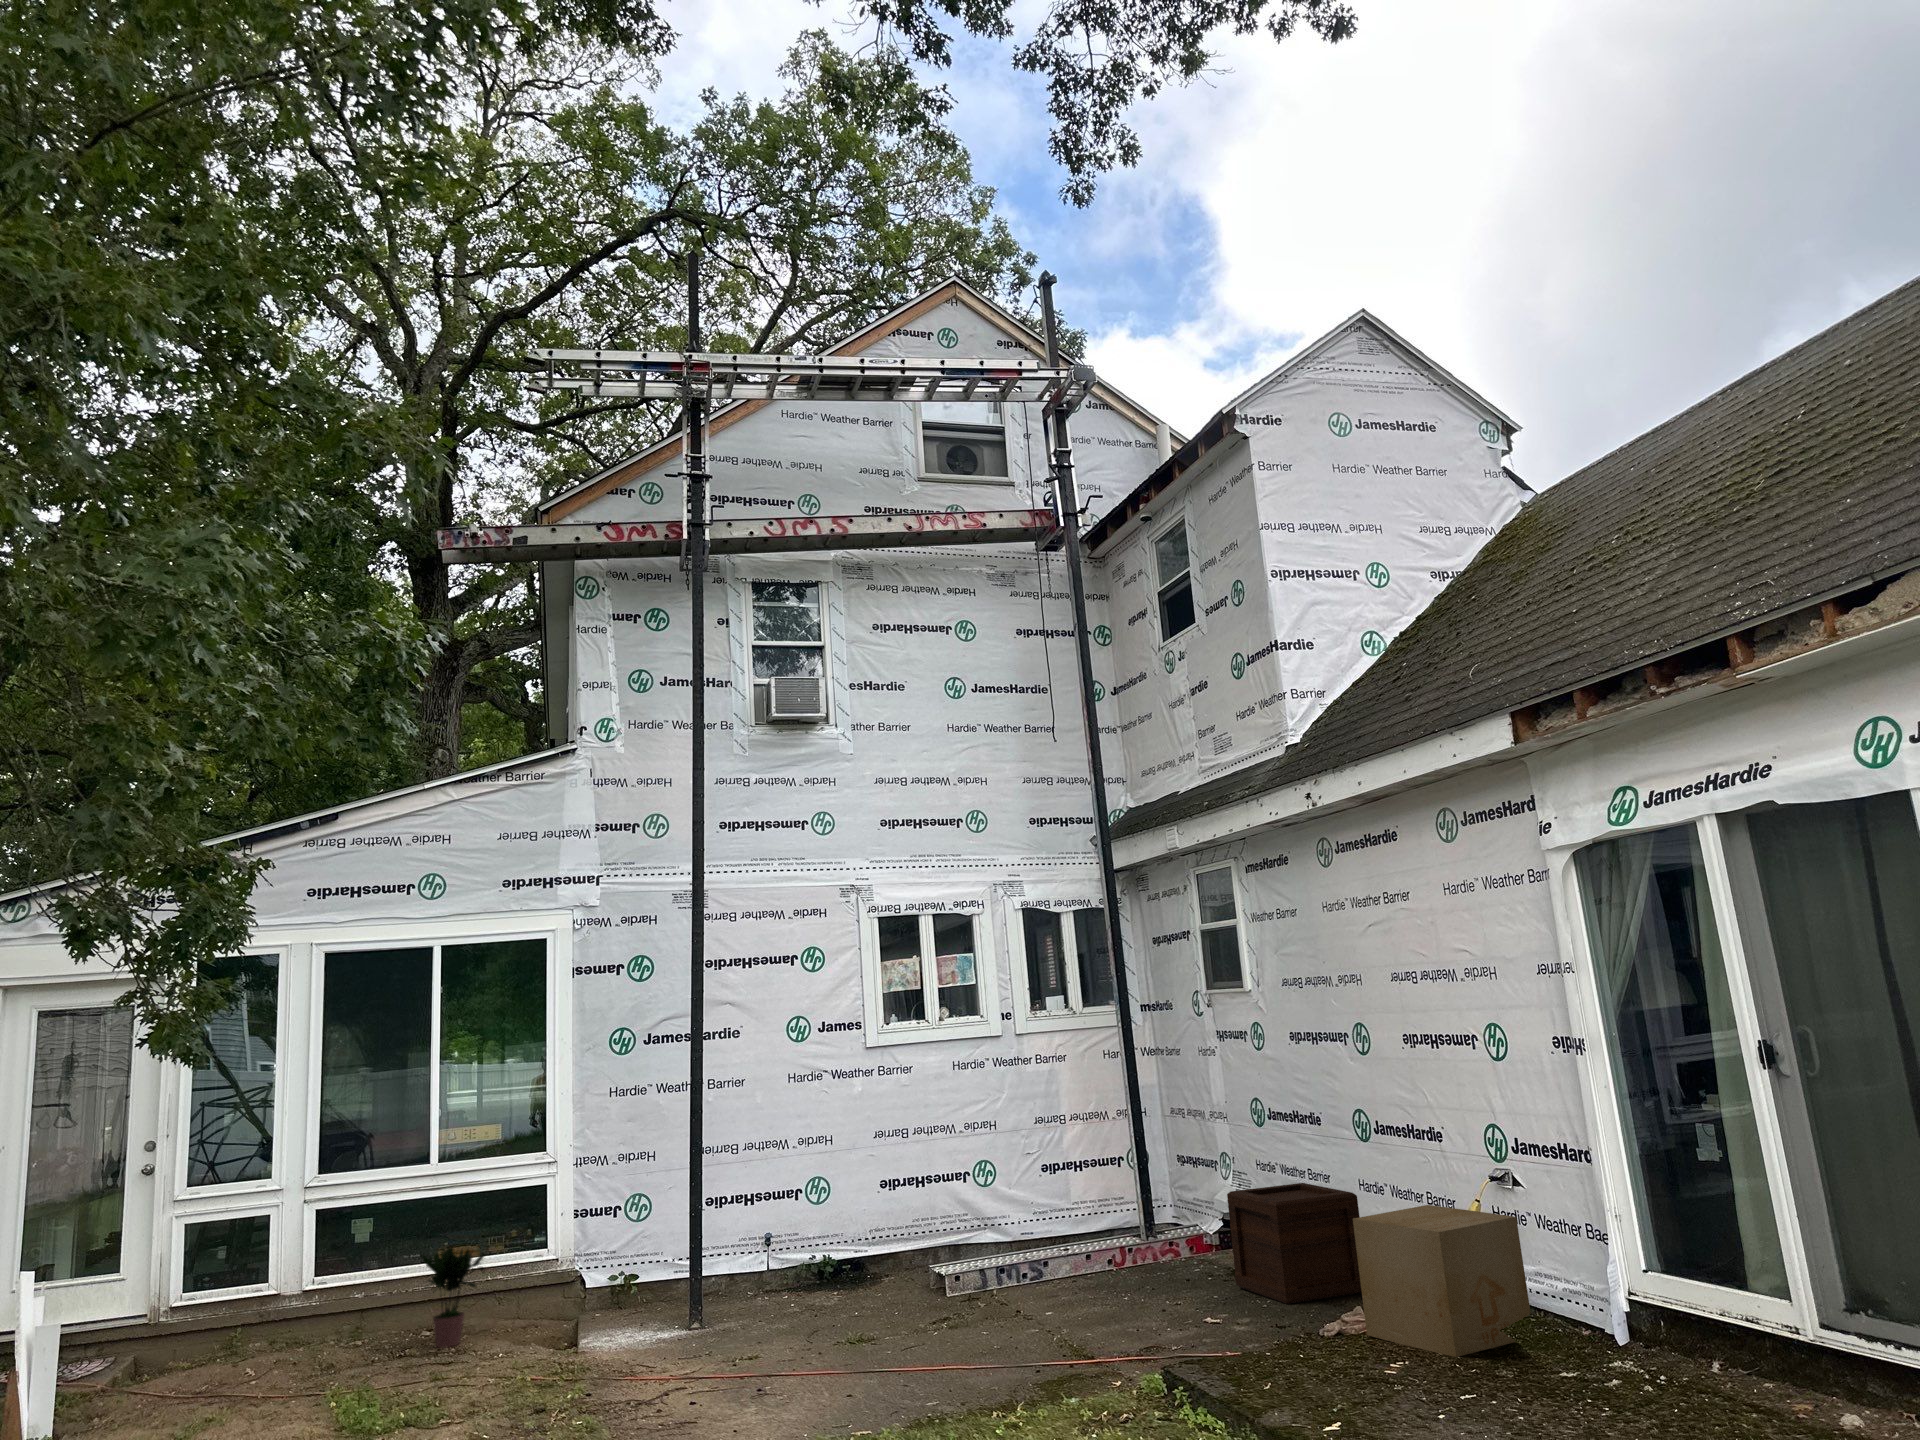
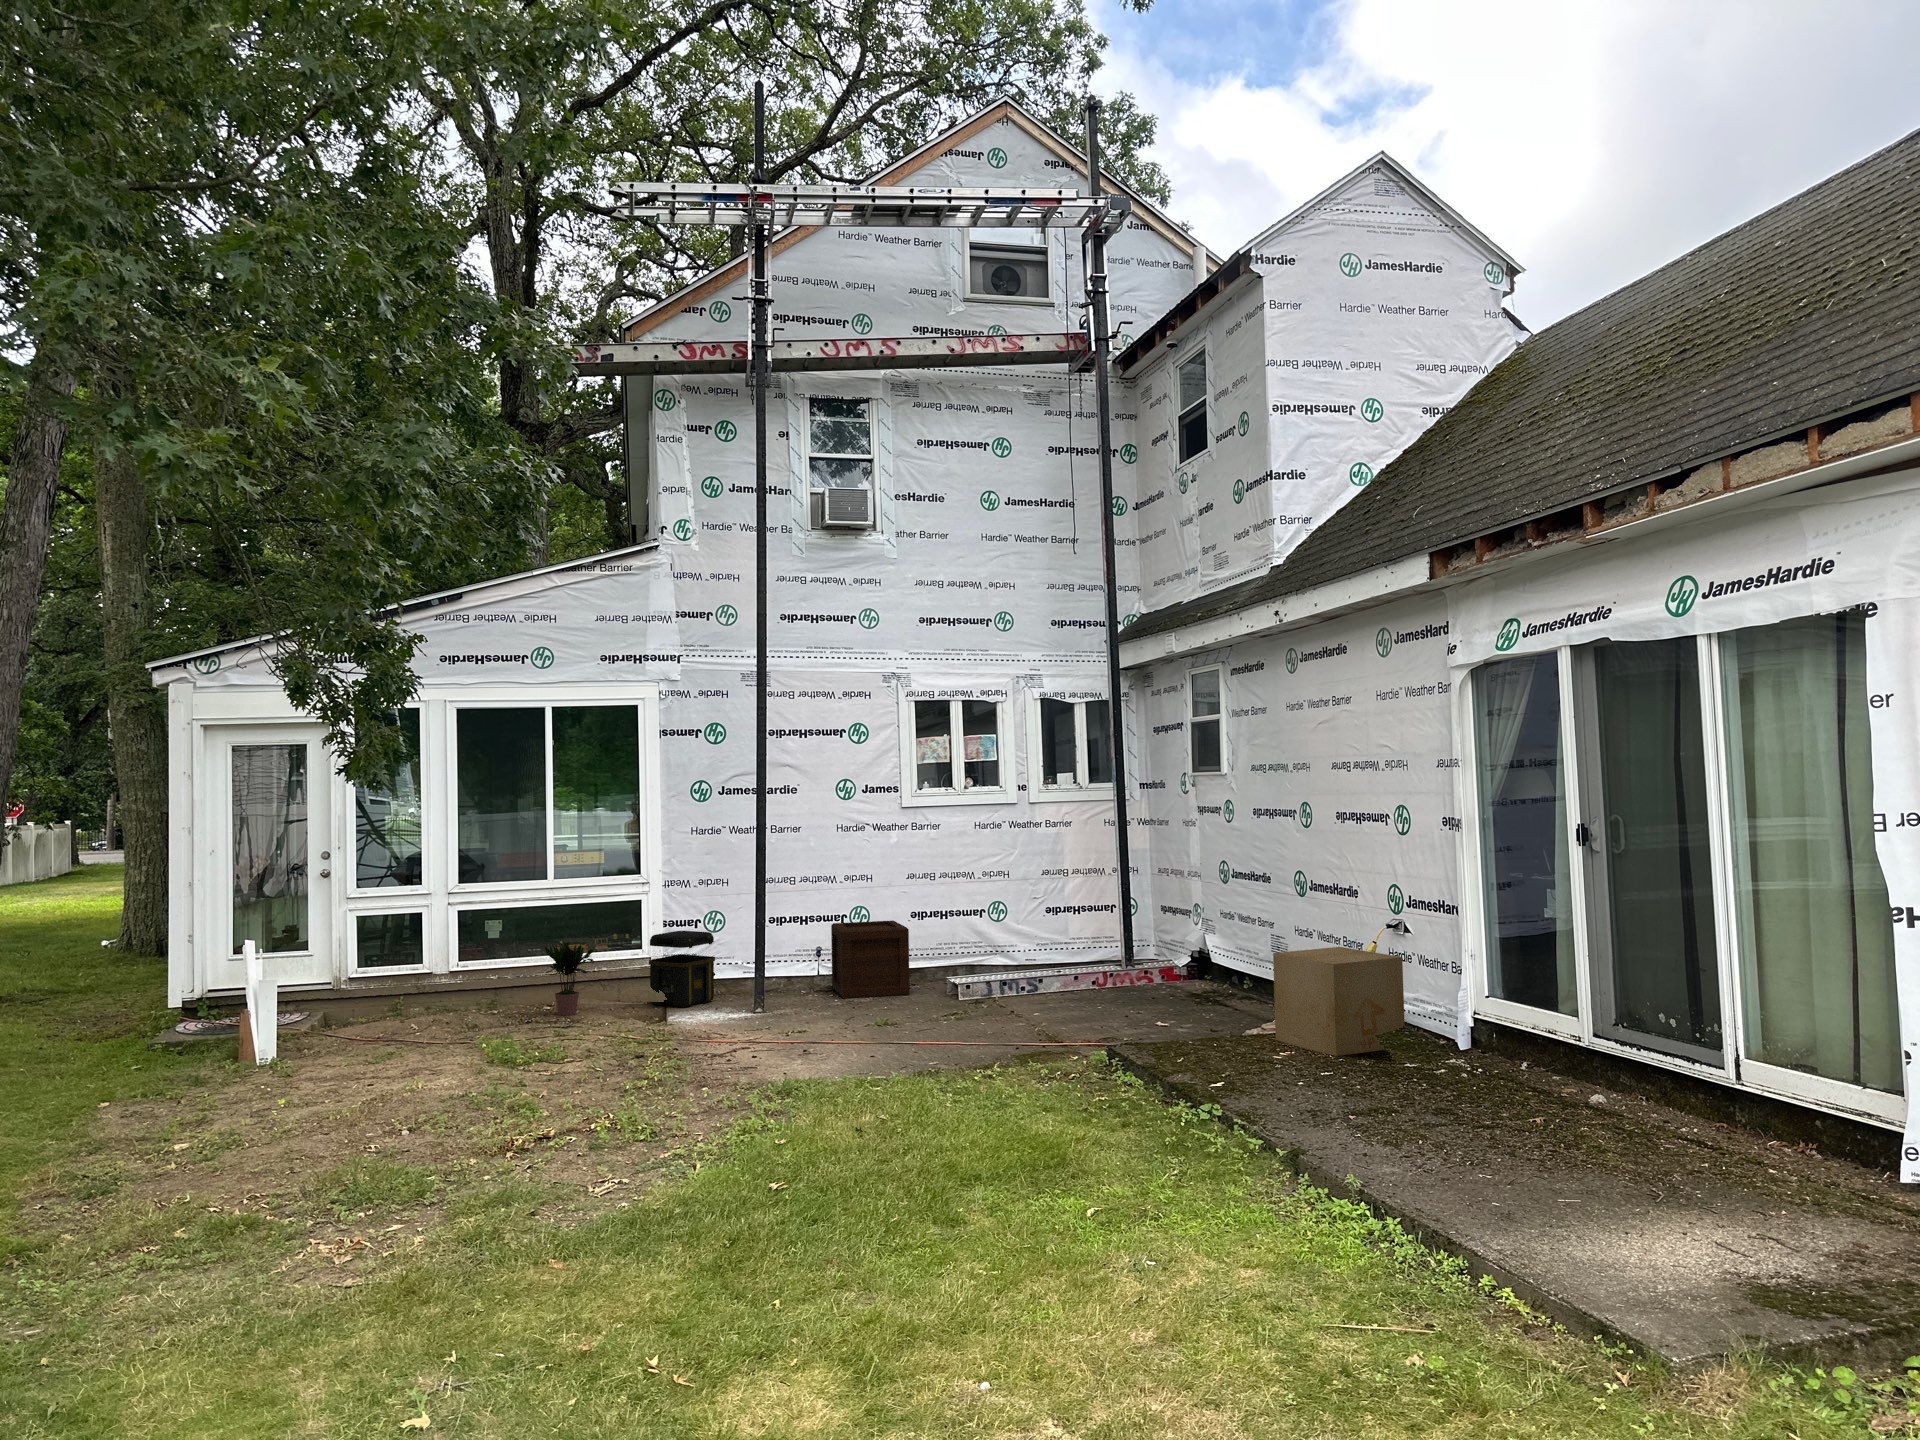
wooden crate: present [1227,1183,1362,1304] -> present [831,920,910,999]
toolbox: none [556,1220,641,1325] -> present [649,931,715,1008]

